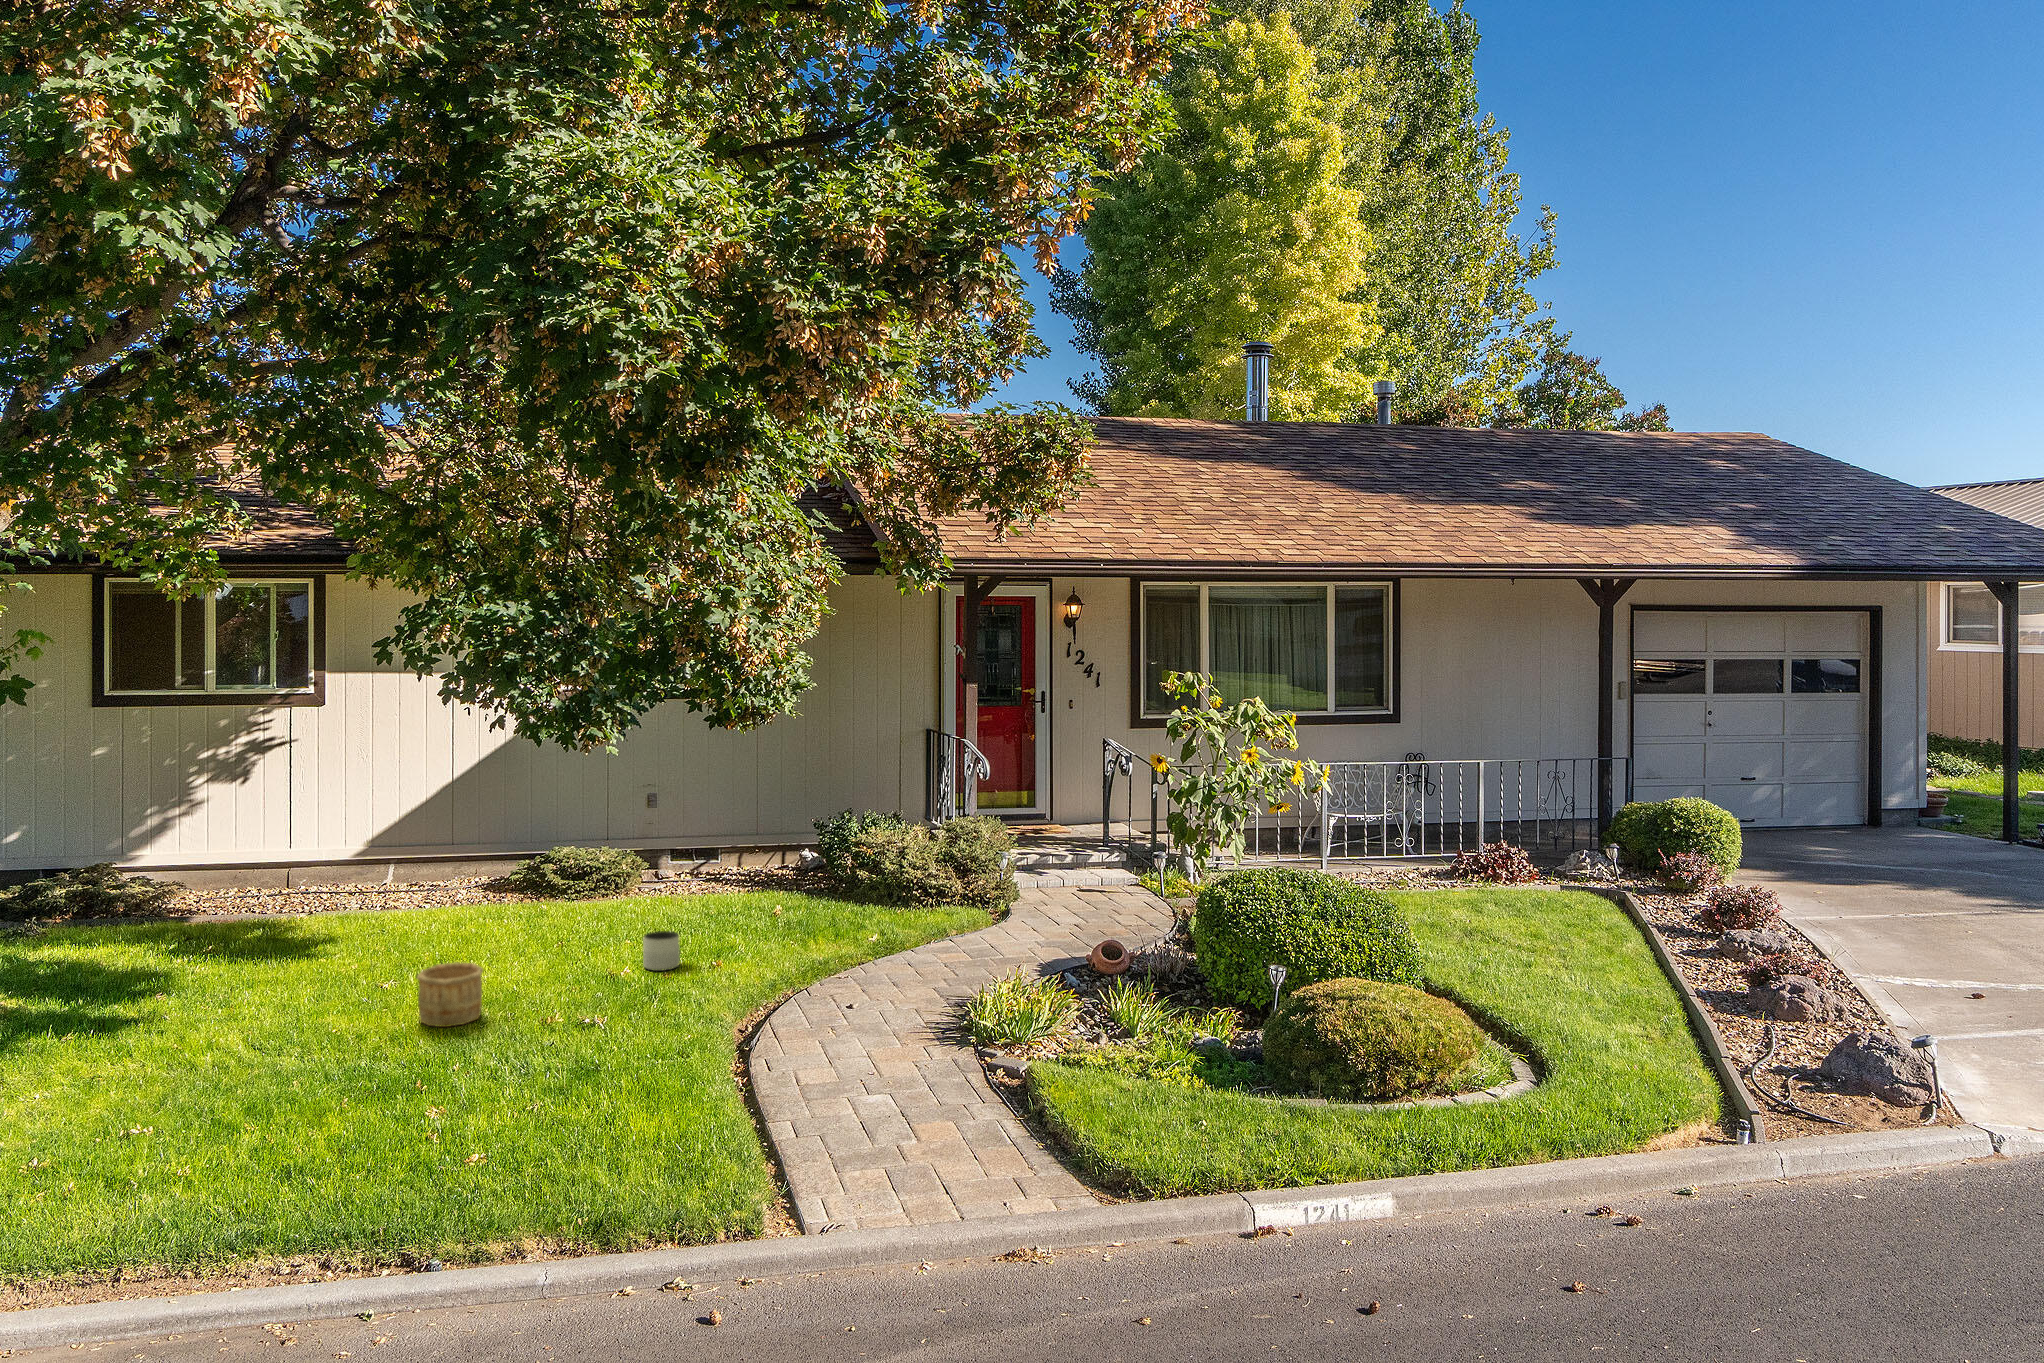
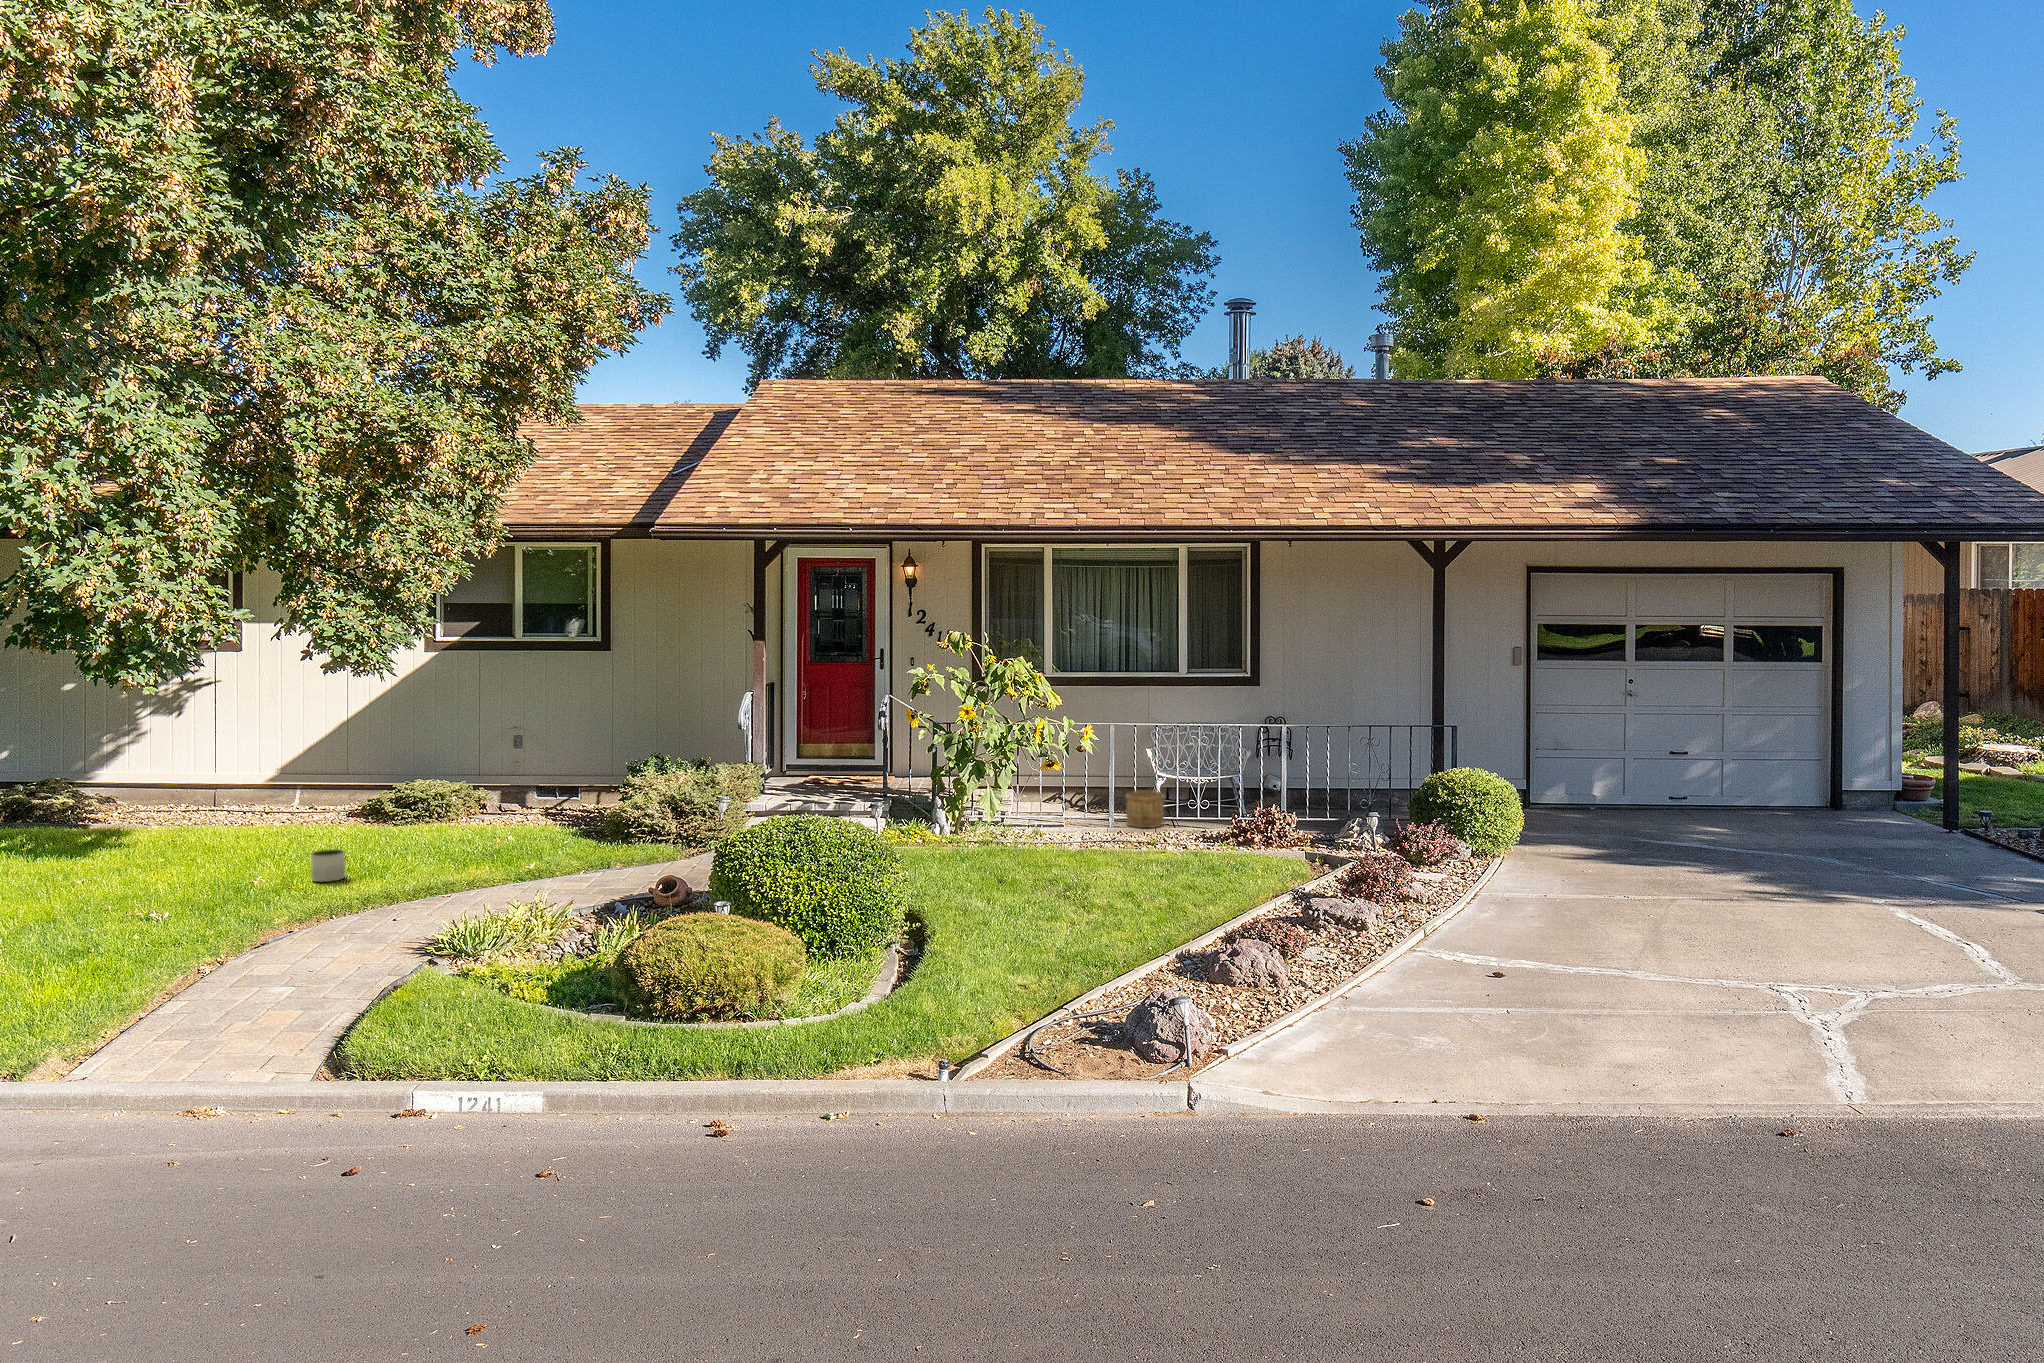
wooden bucket: present [417,962,483,1027] -> present [1126,790,1165,828]

